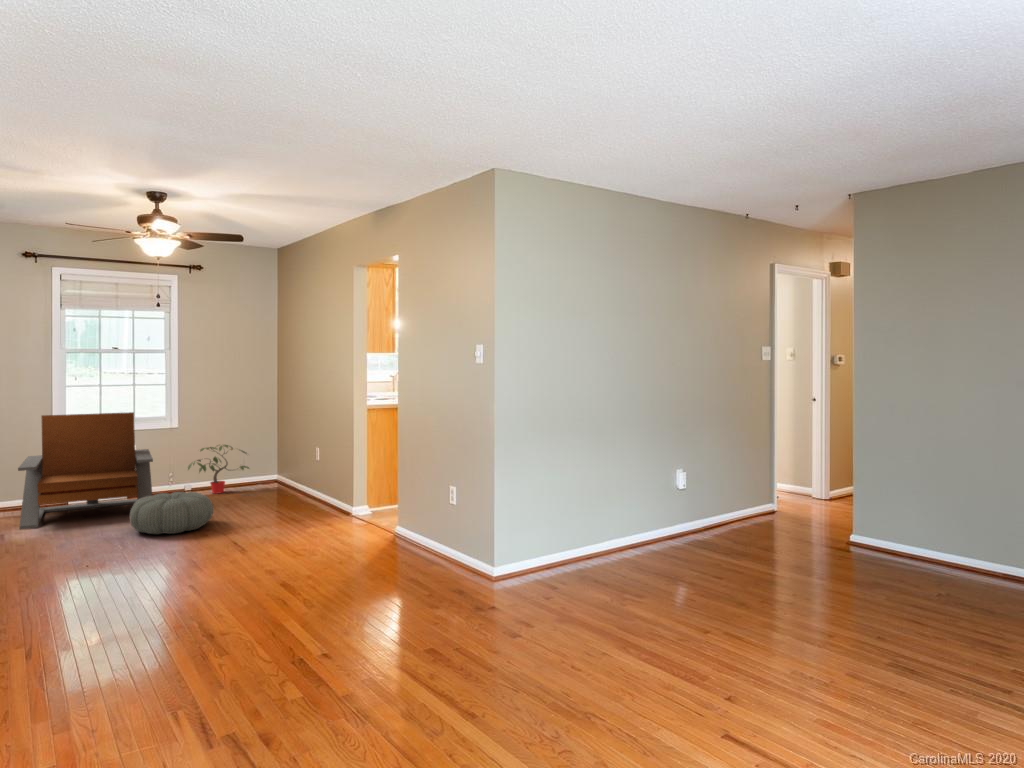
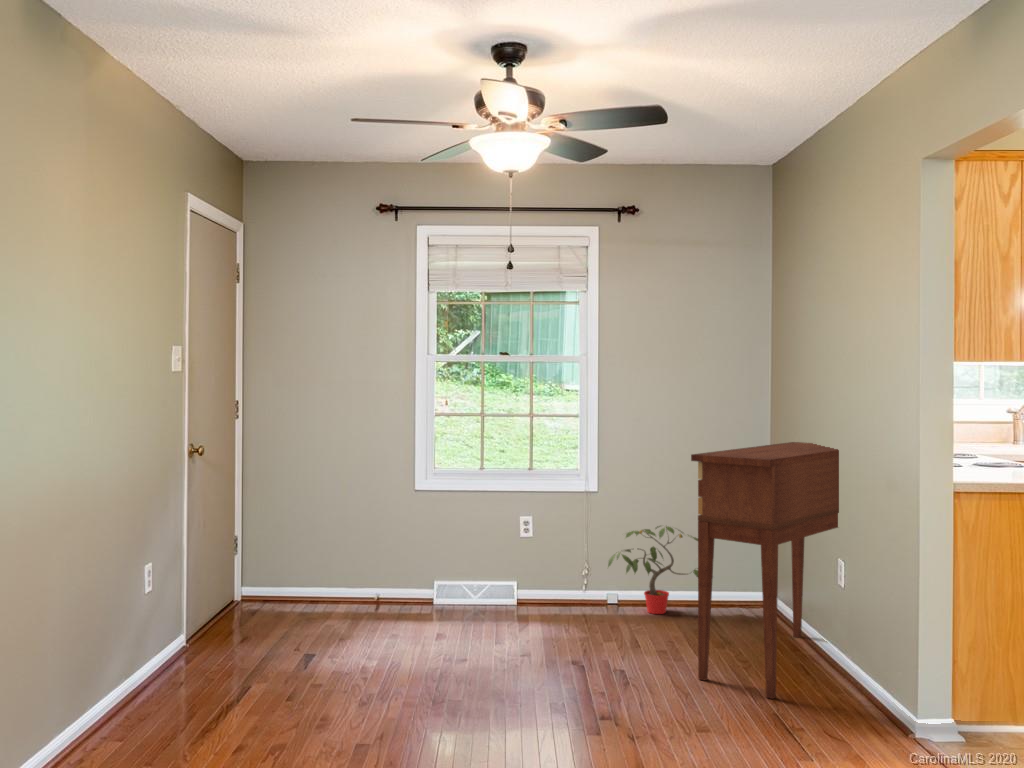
console table: none [245,395,330,514] -> present [691,442,839,699]
lounge chair: present [18,412,153,529] -> none [347,463,548,653]
pouf: present [129,492,213,534] -> none [480,623,623,714]

